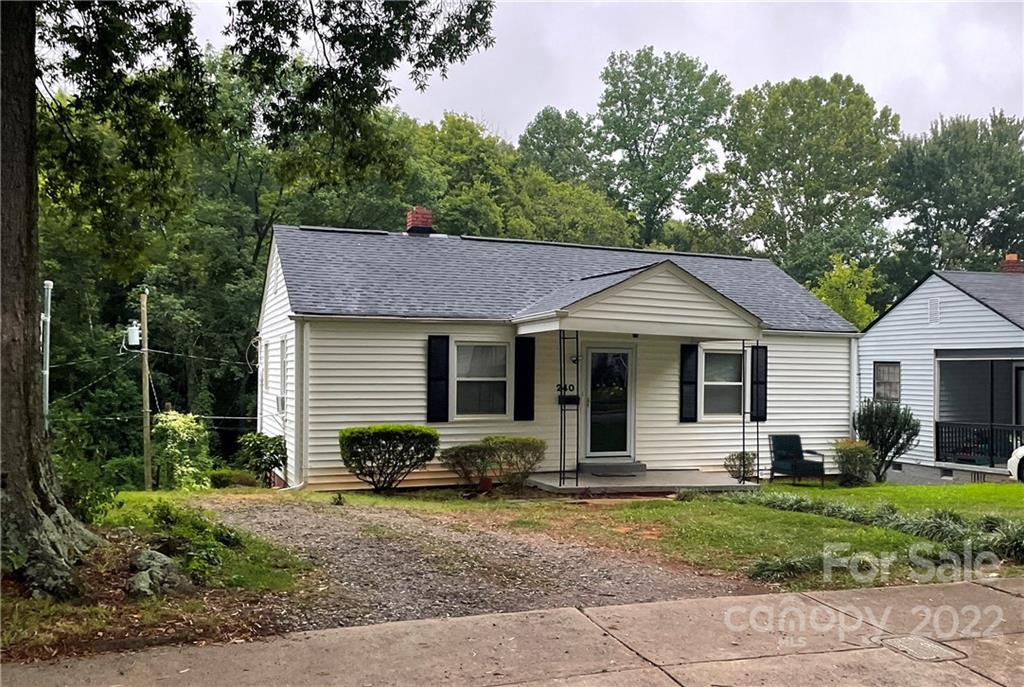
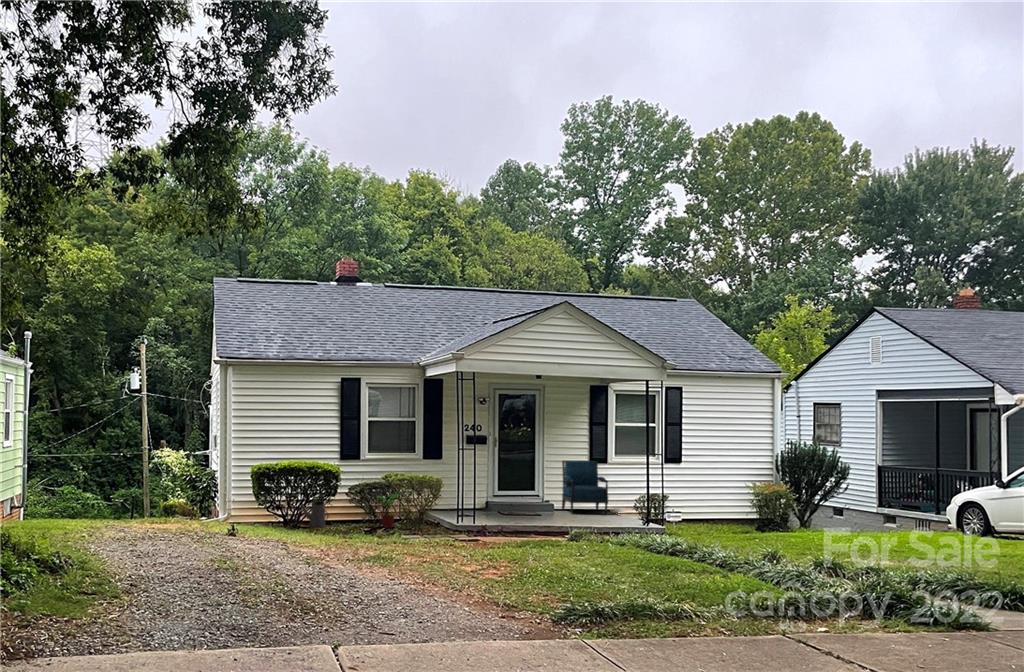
chair: present [768,434,825,487] -> present [562,460,608,514]
watering can: none [393,458,427,492] -> present [301,496,329,528]

